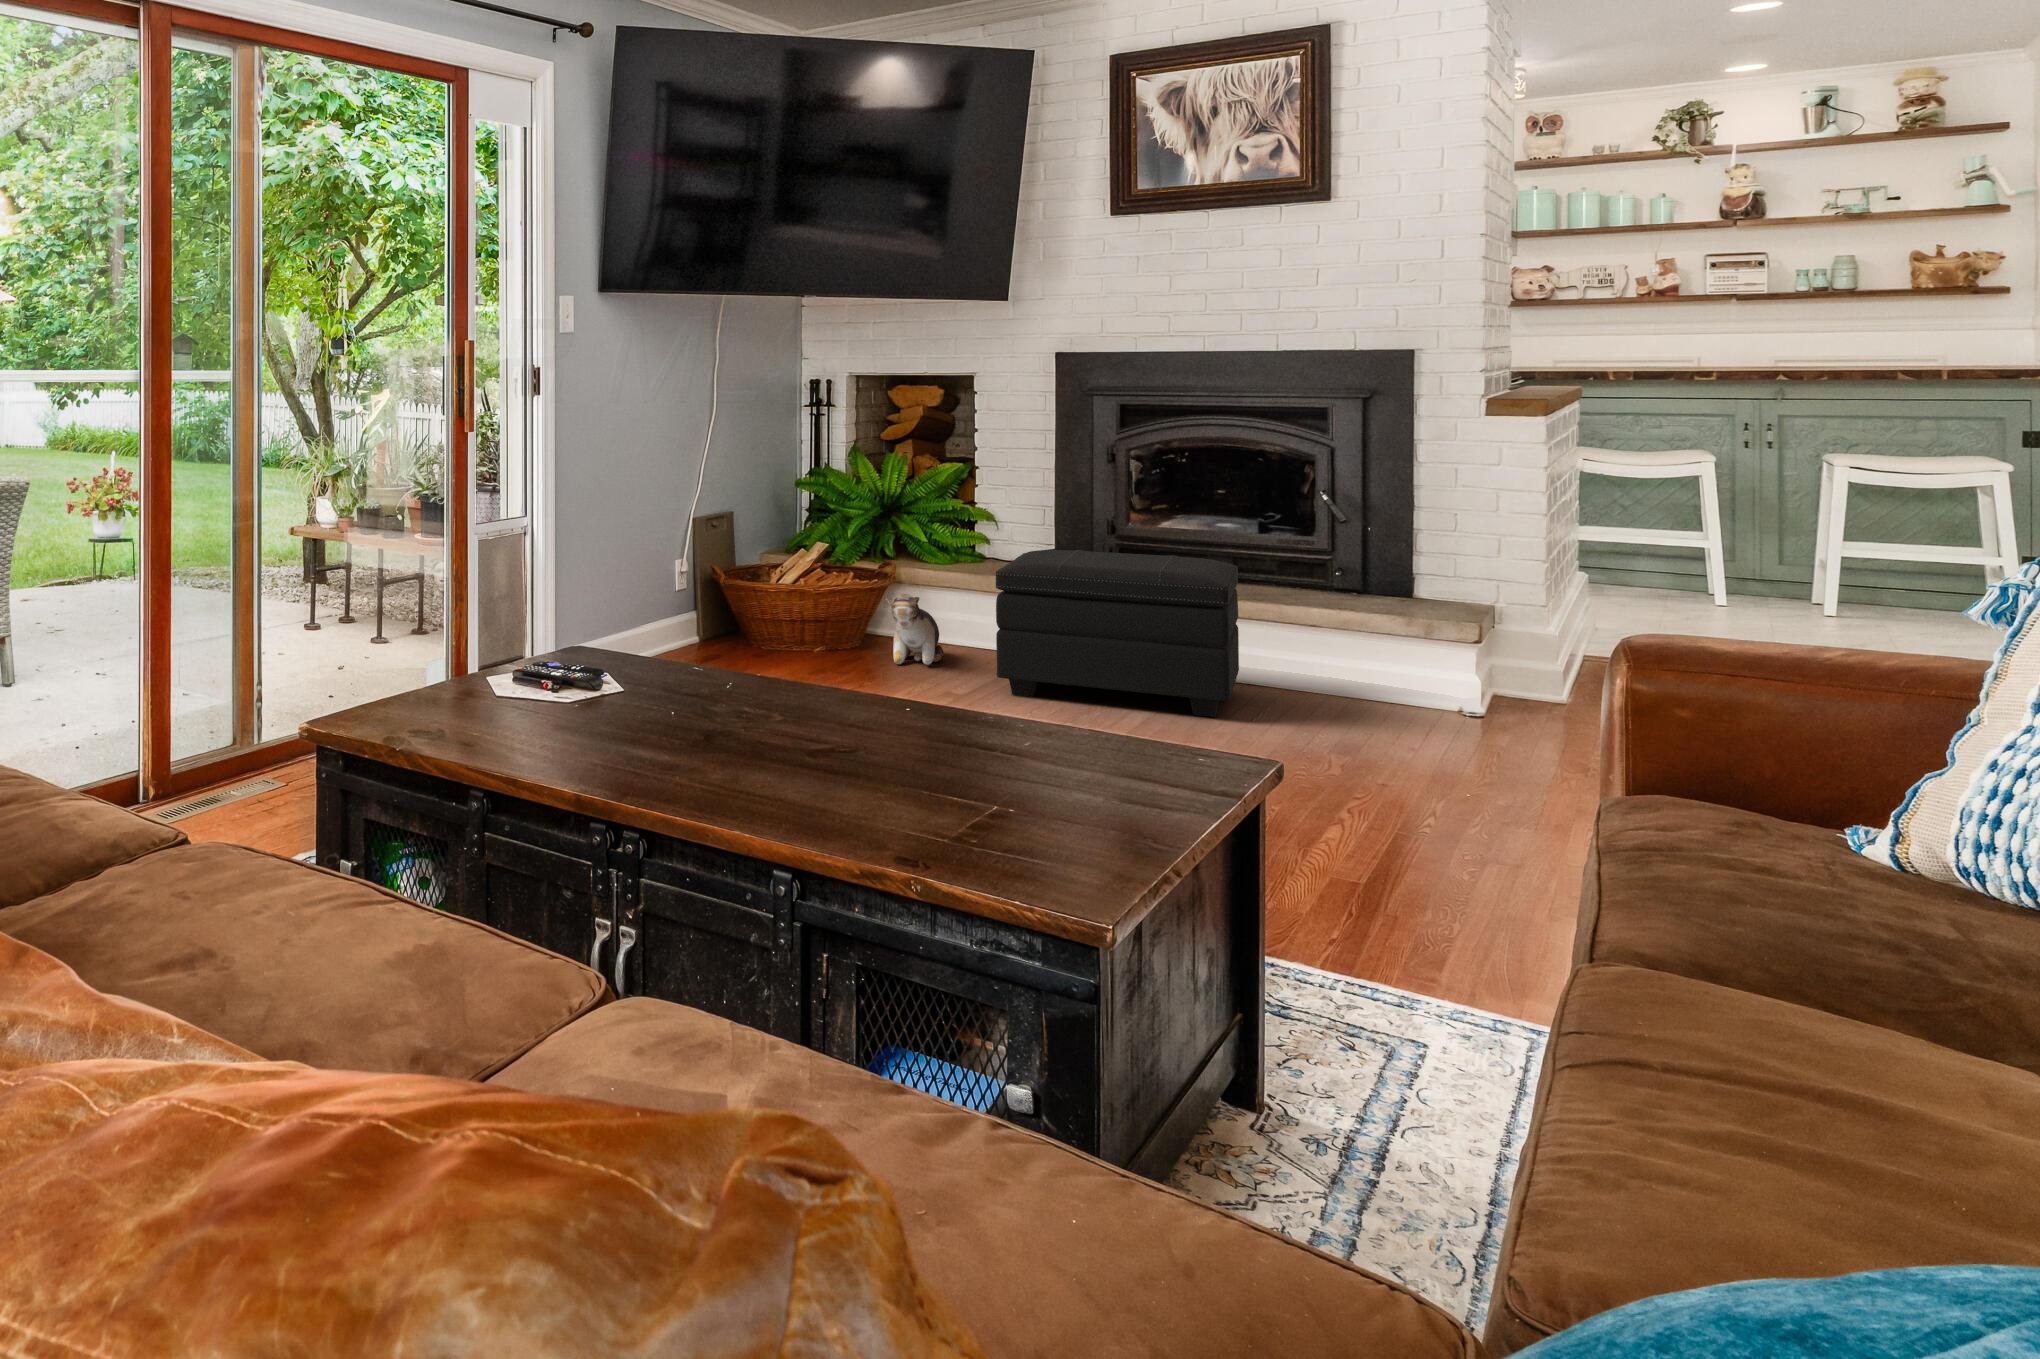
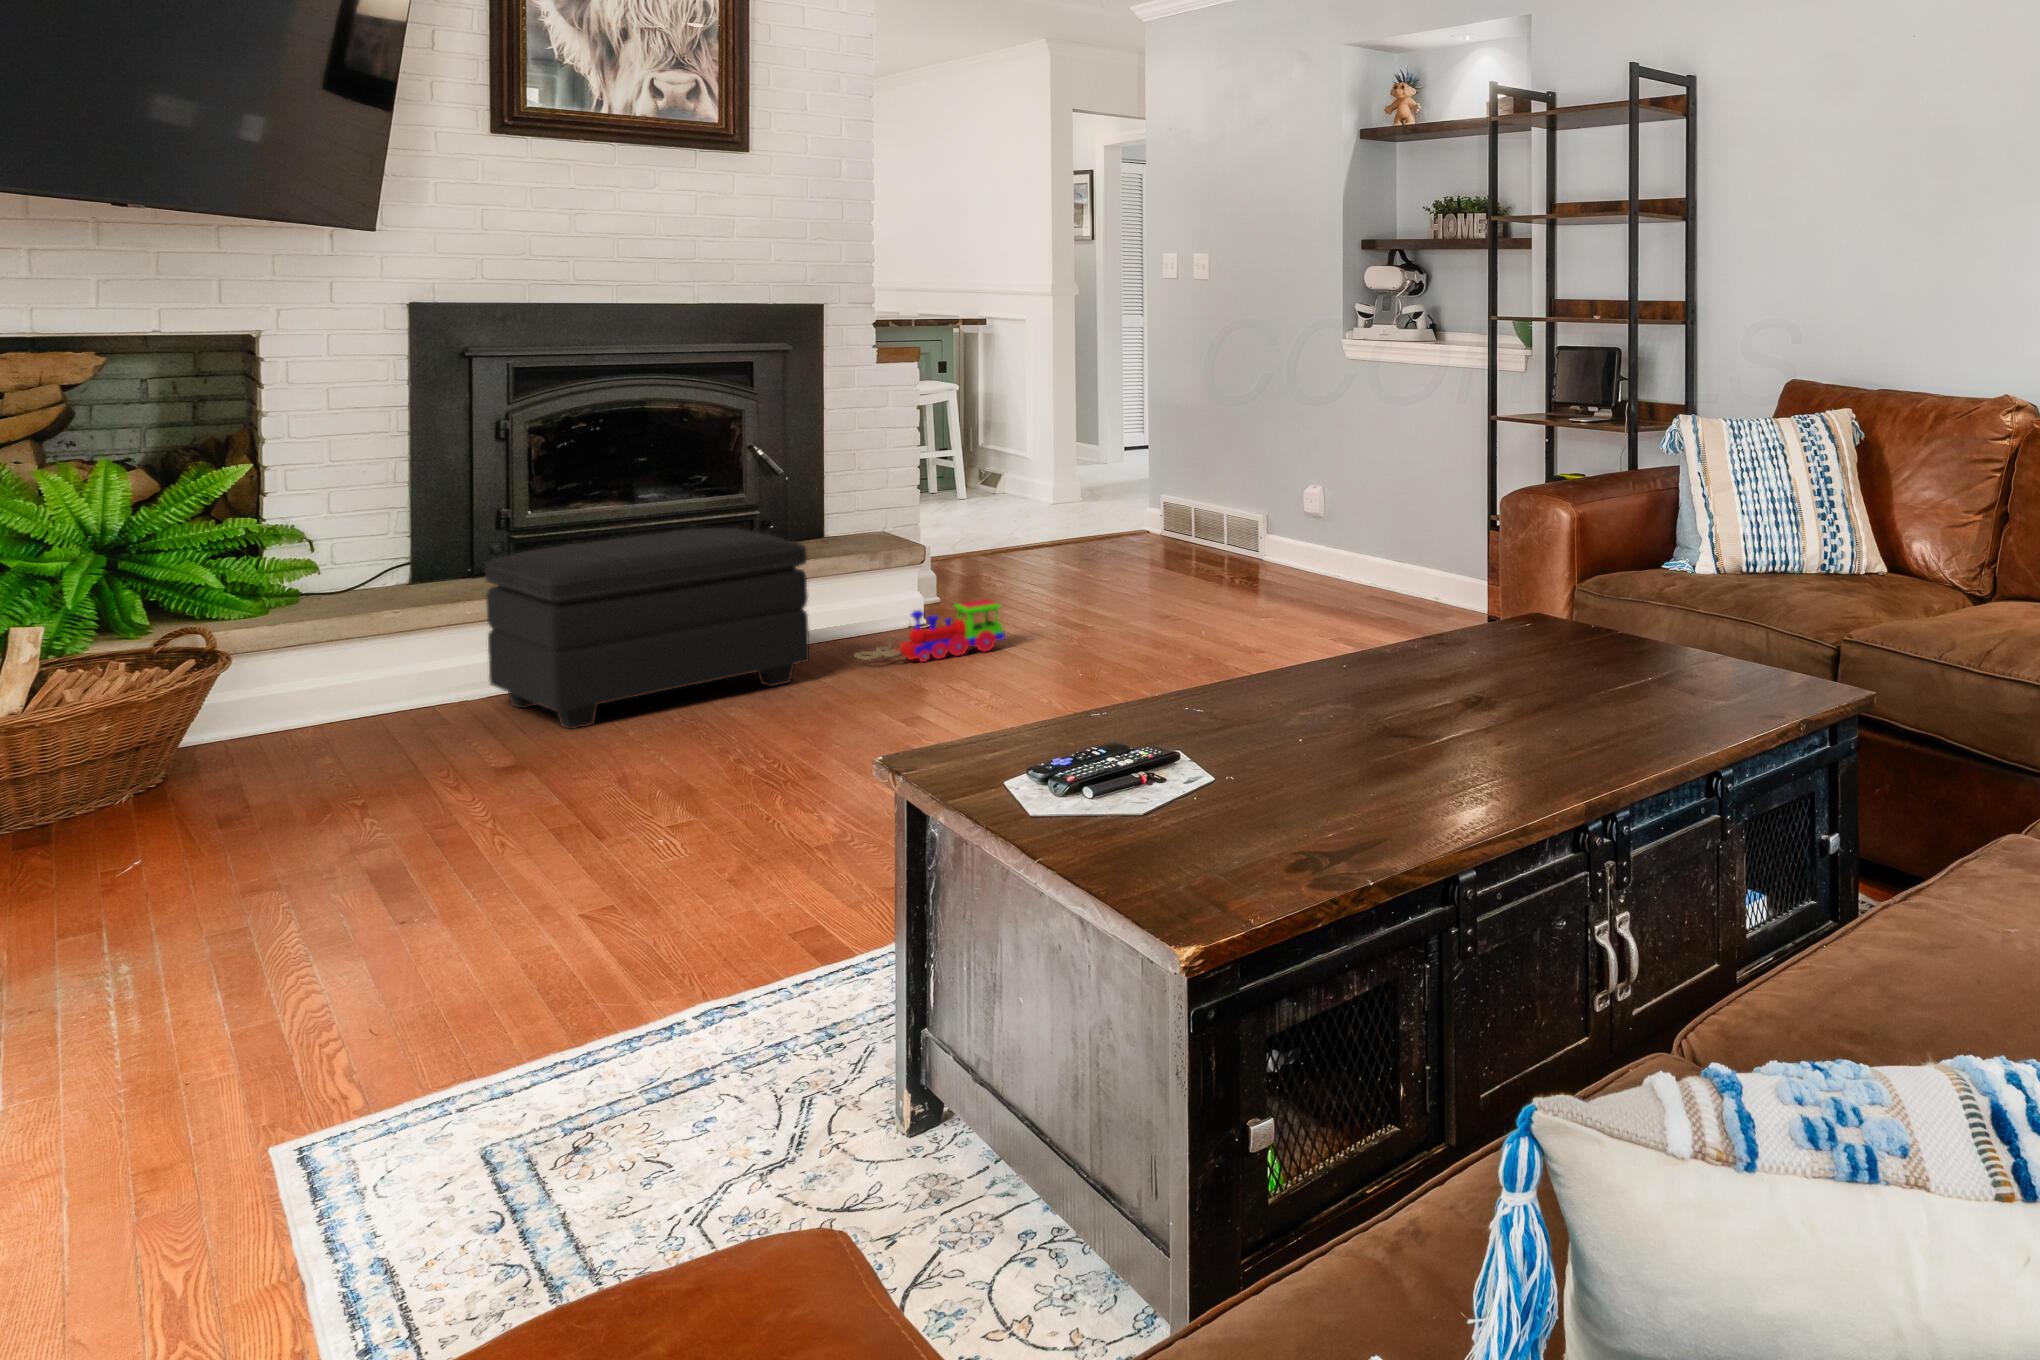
plush toy: present [885,594,944,665] -> none [302,645,388,752]
toy train: none [1296,684,1476,753] -> present [854,599,1005,662]

